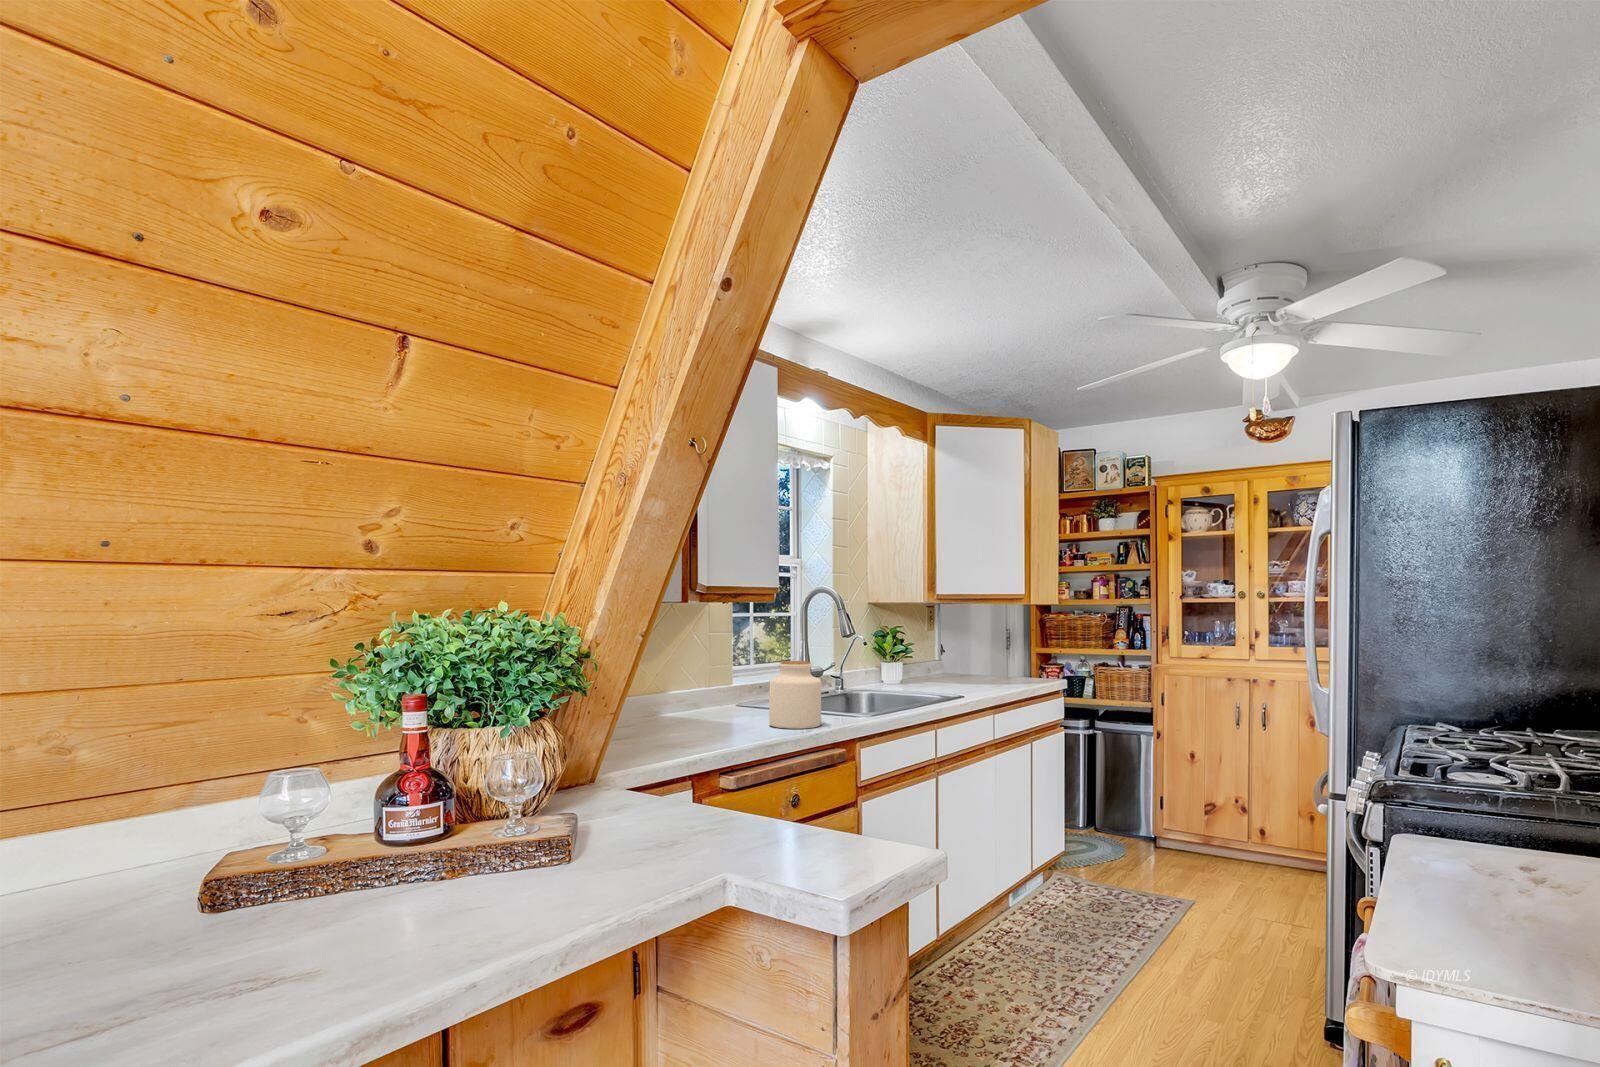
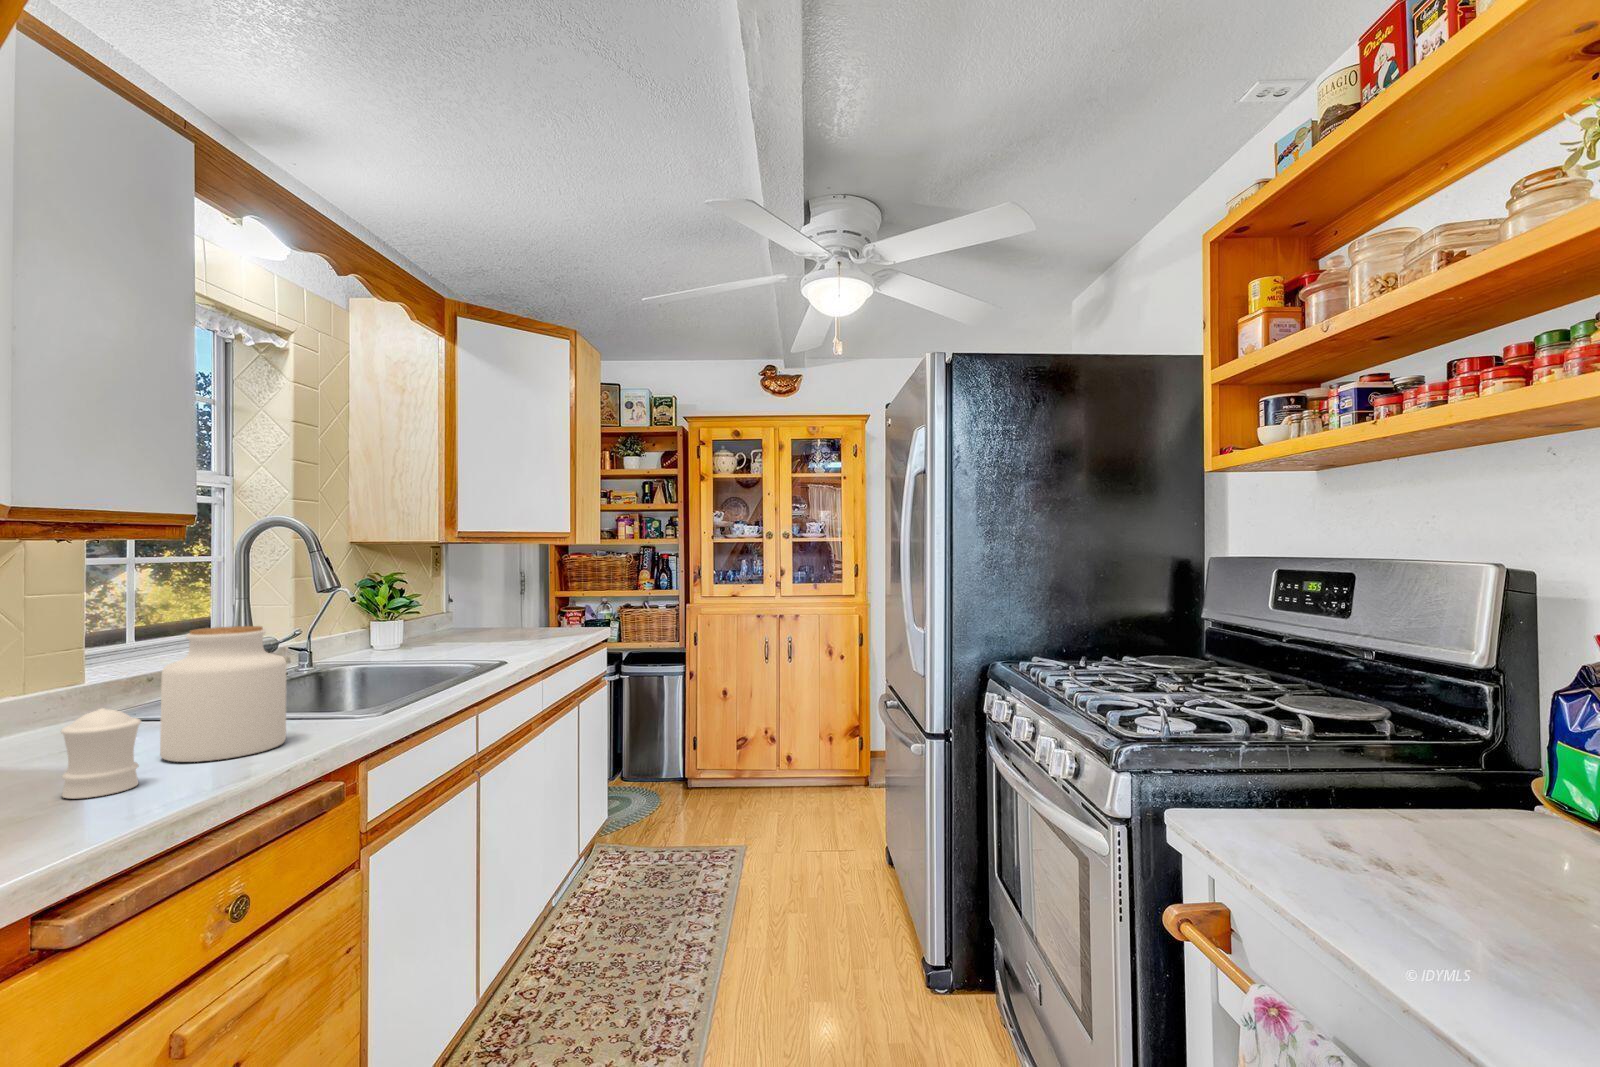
salt shaker: none [736,695,763,735] -> present [61,708,141,799]

